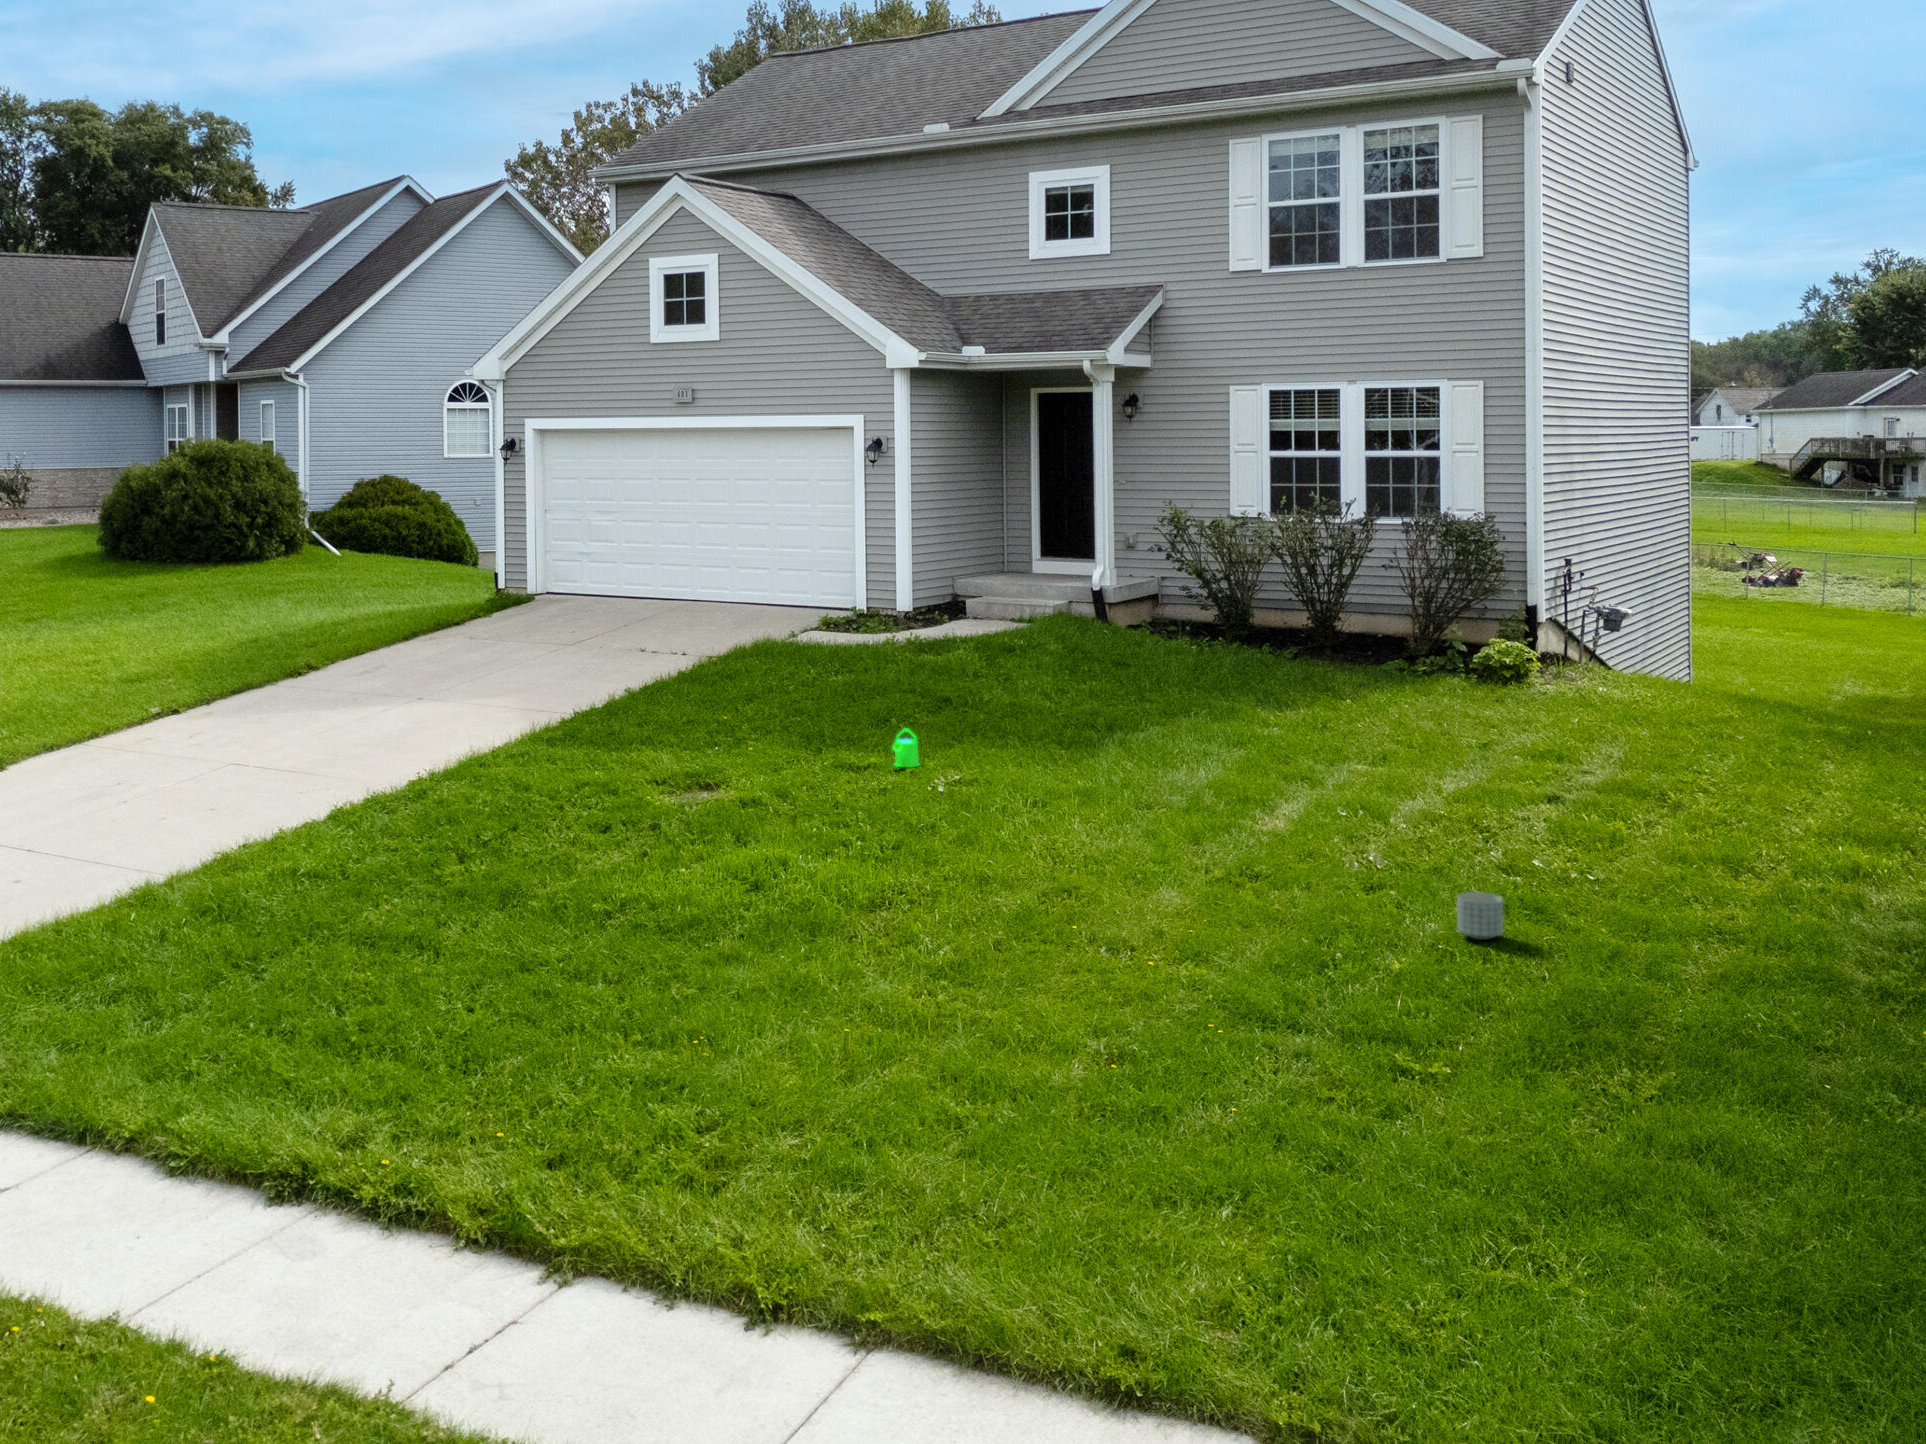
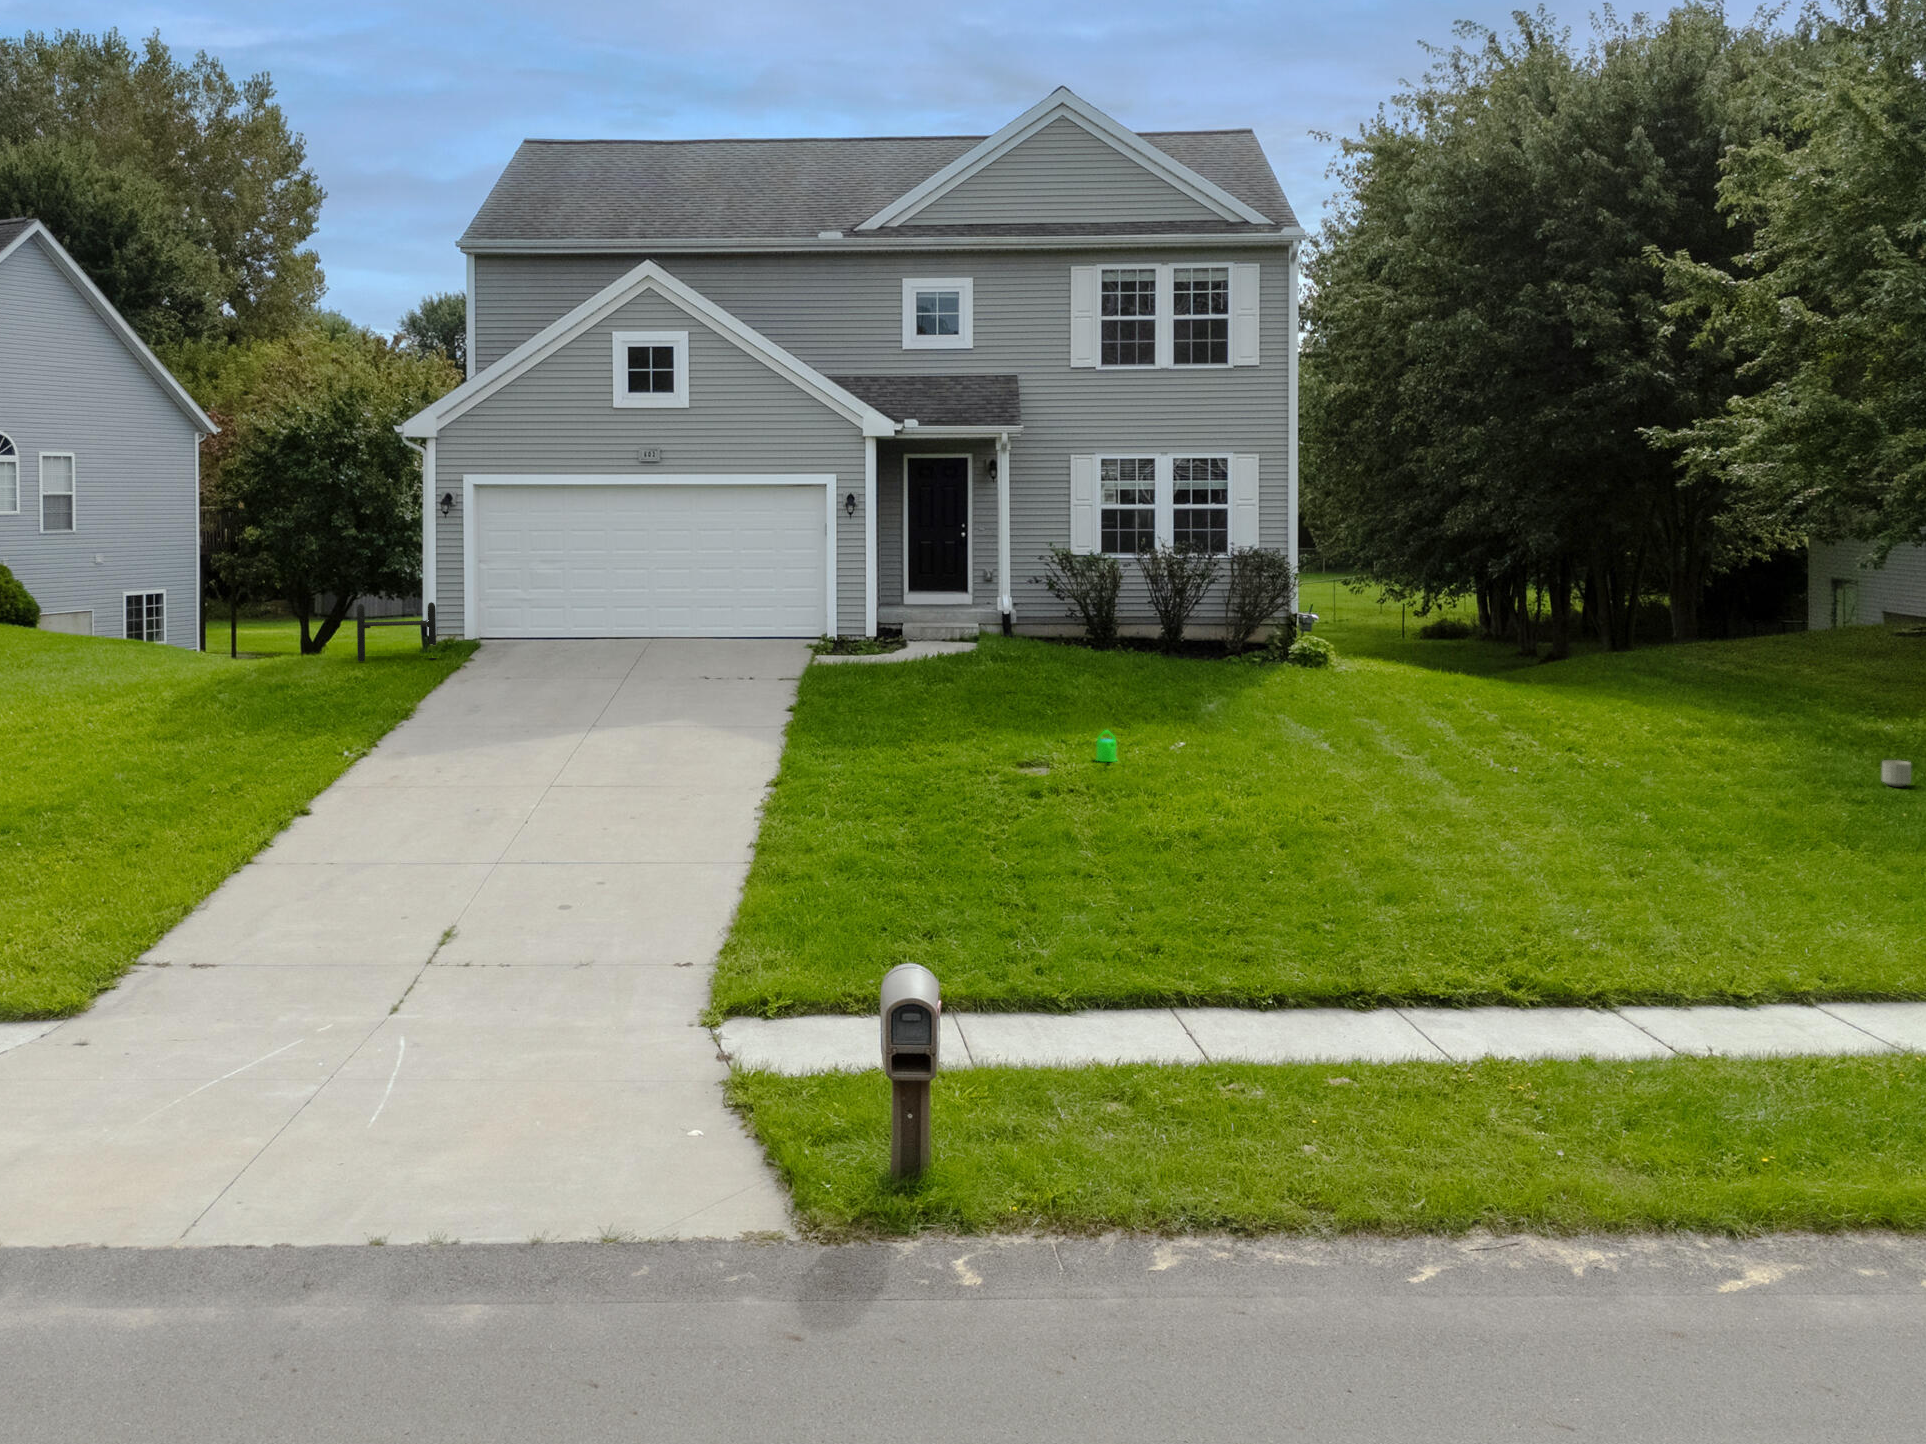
bench: none [419,552,507,611] -> present [357,602,436,662]
watering can: present [892,728,920,767] -> present [1096,730,1117,762]

